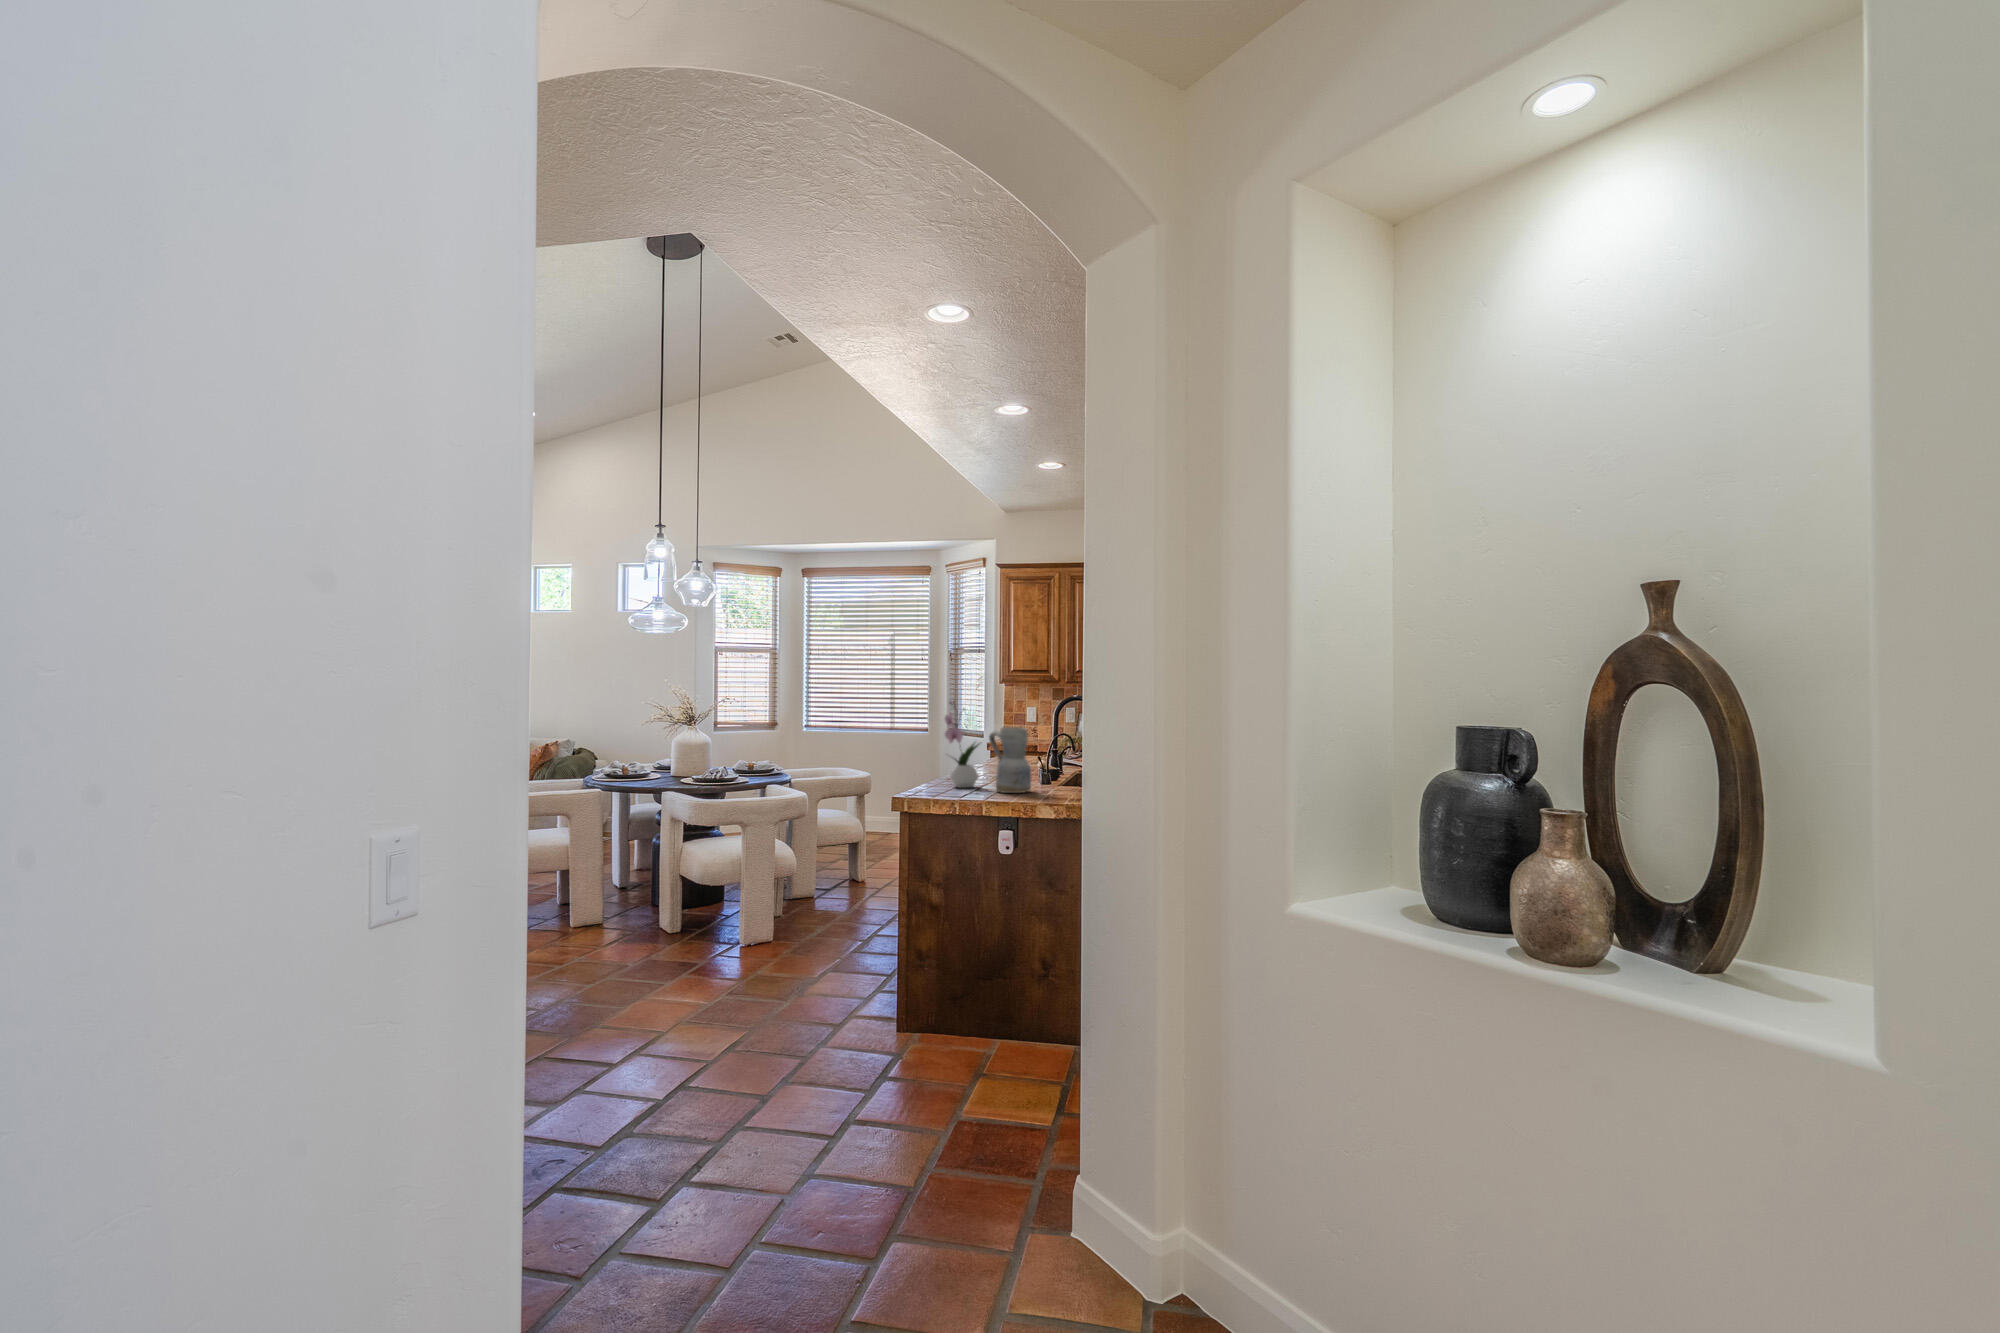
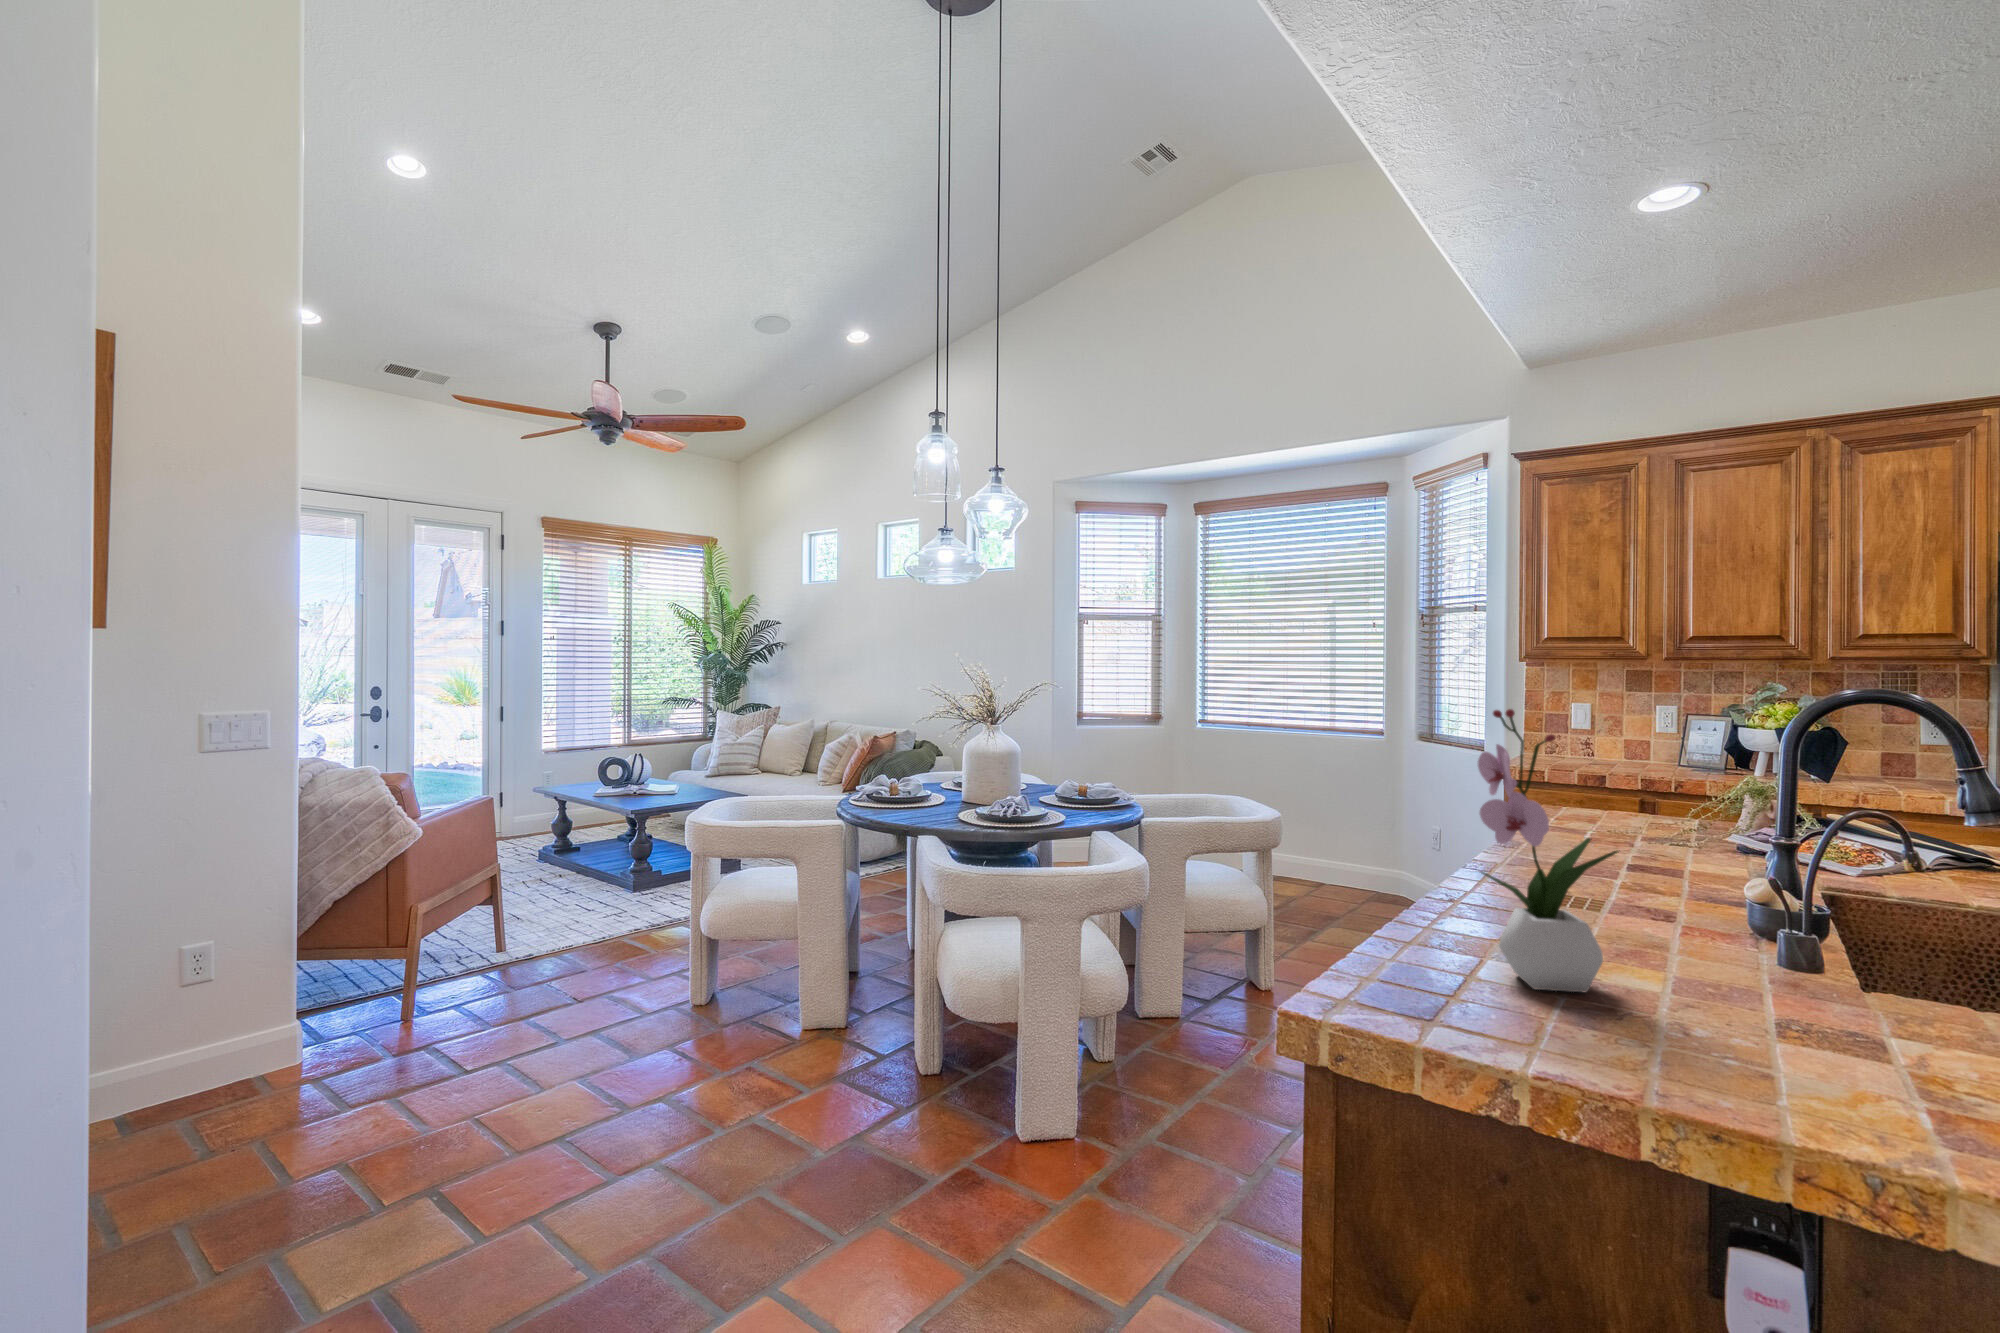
ceramic pitcher: present [989,727,1031,793] -> none [1674,814,1892,1096]

